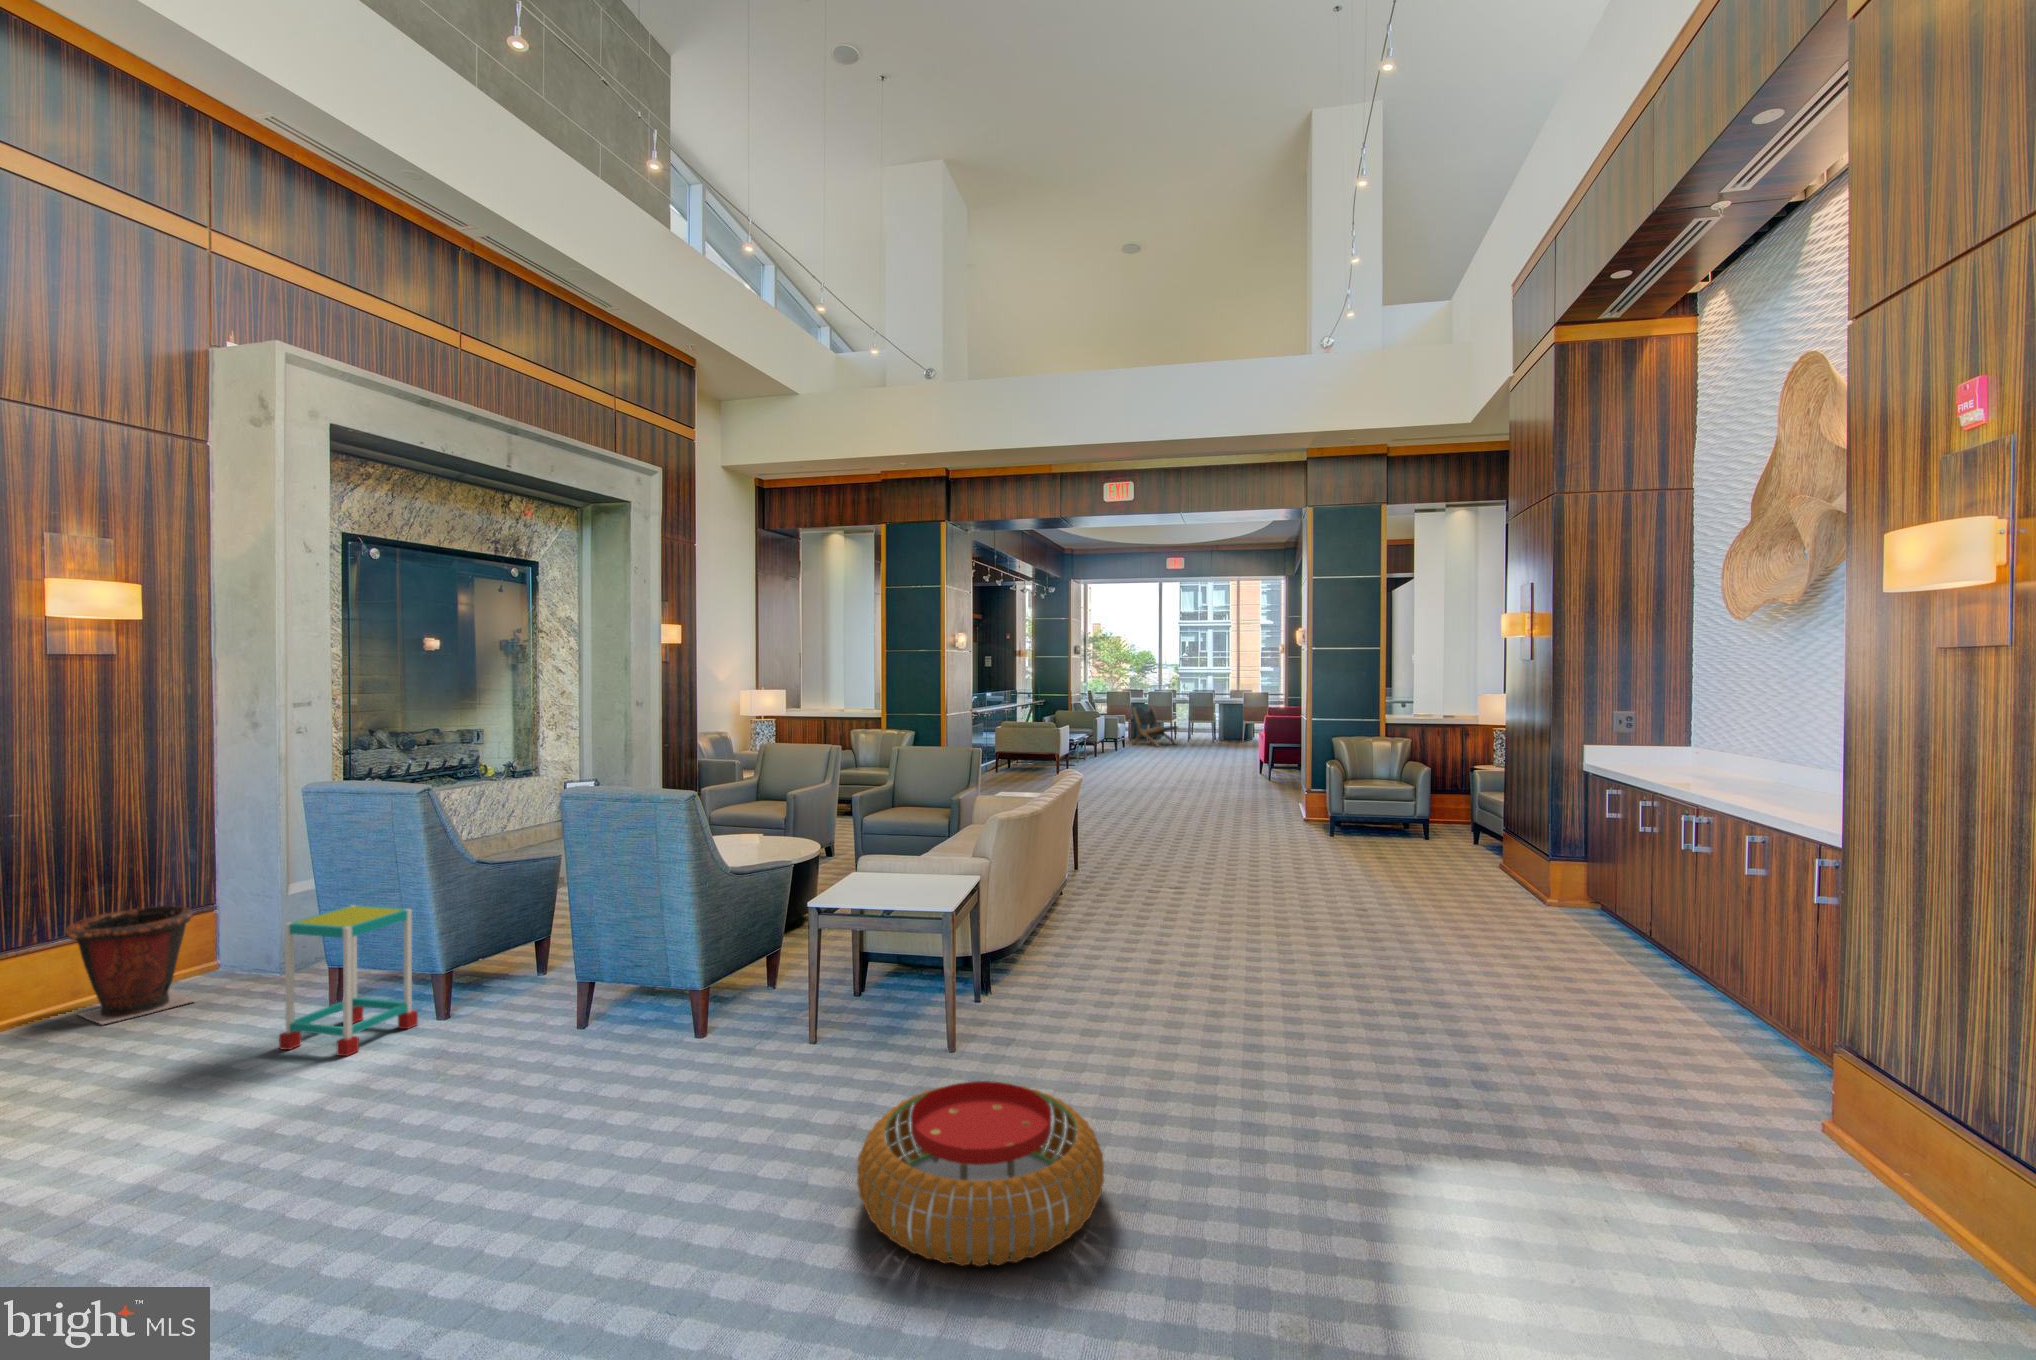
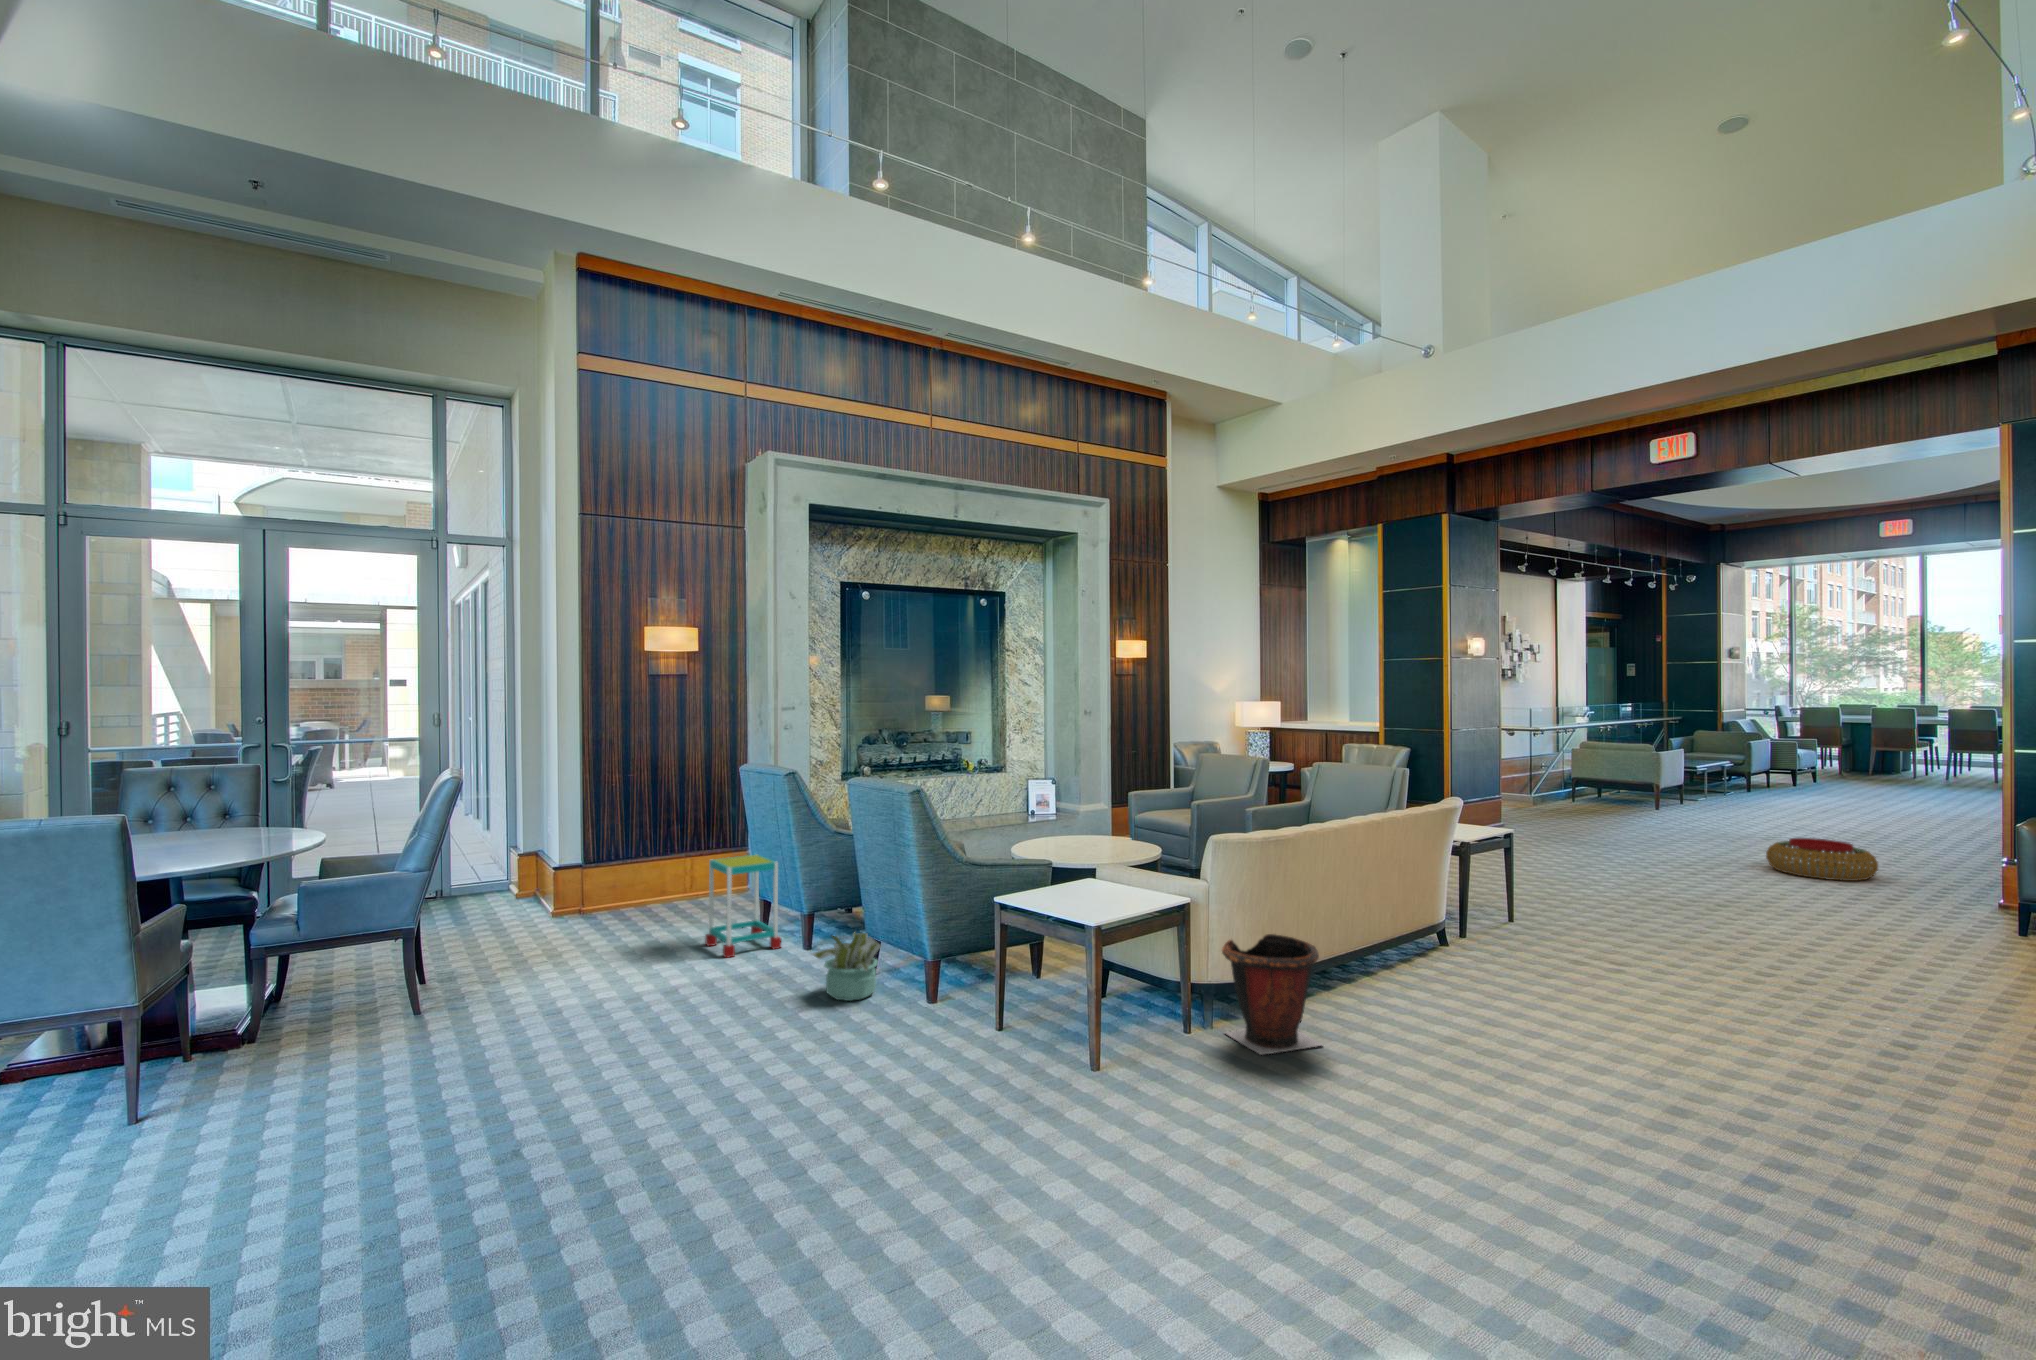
lounge chair: present [1133,707,1178,746] -> none [1853,738,1945,798]
waste bin: present [65,906,195,1024] -> present [1222,934,1323,1055]
decorative plant: none [553,970,650,1060] -> present [812,933,881,1001]
pouf: present [857,1081,1104,1266] -> present [1766,838,1878,881]

